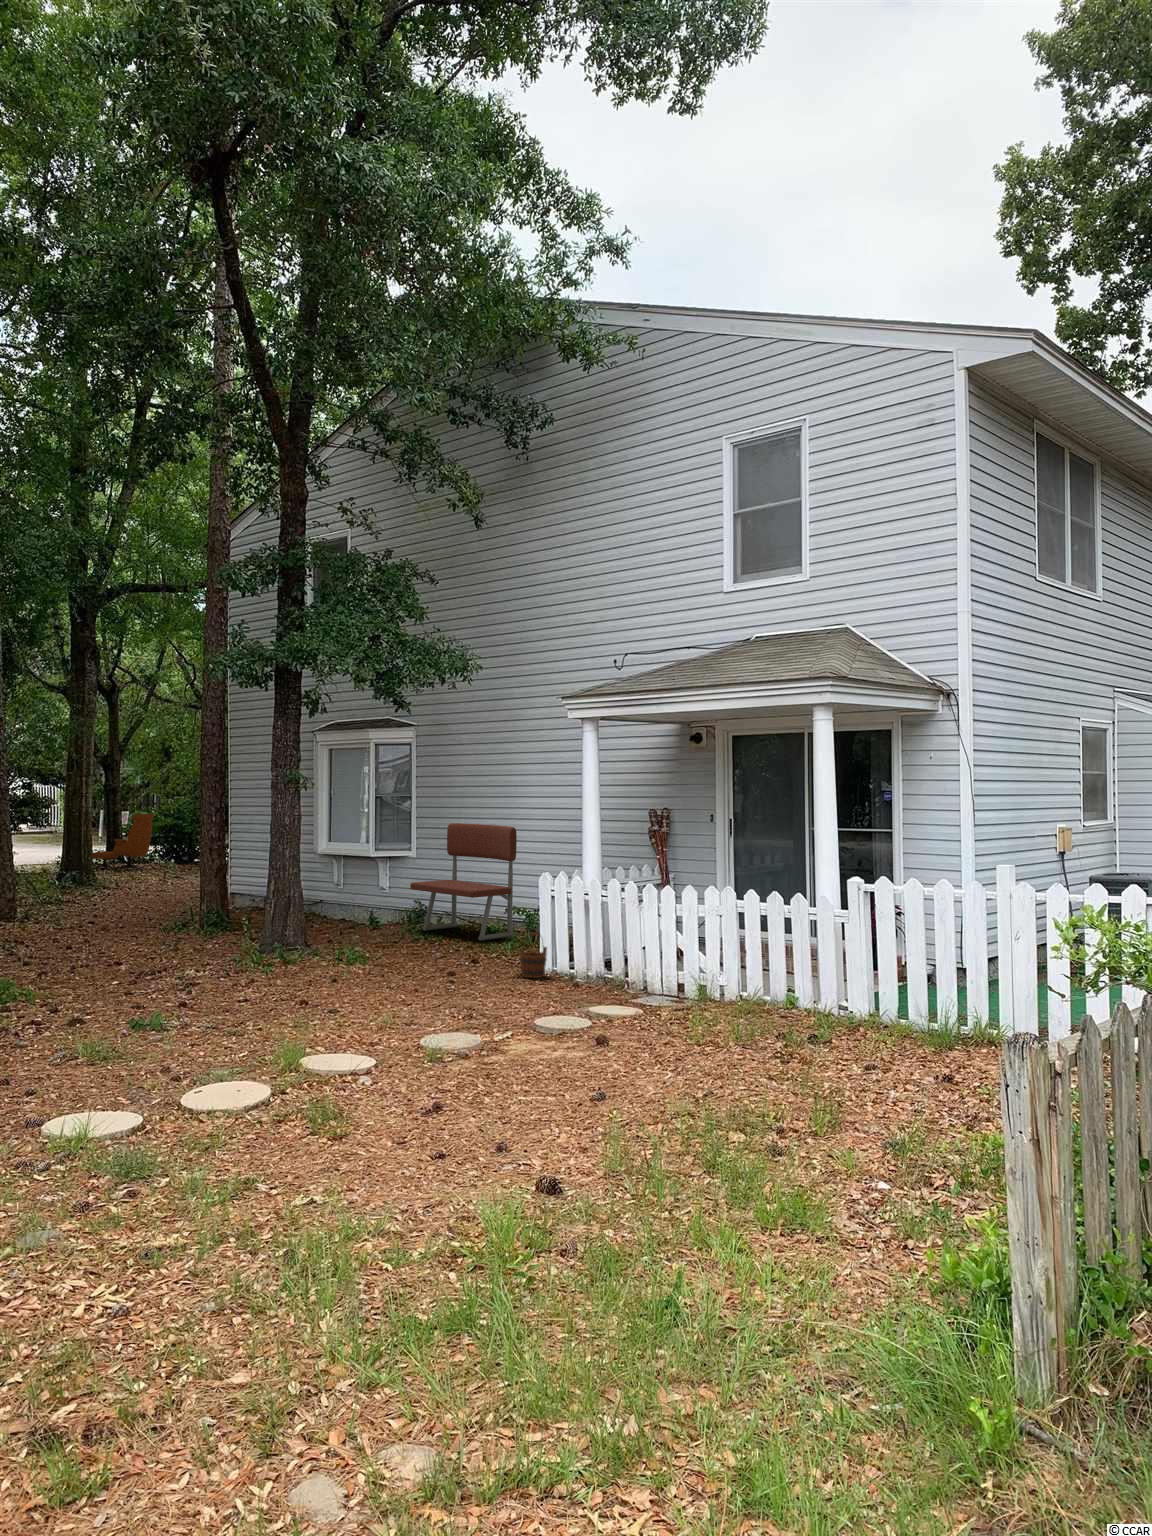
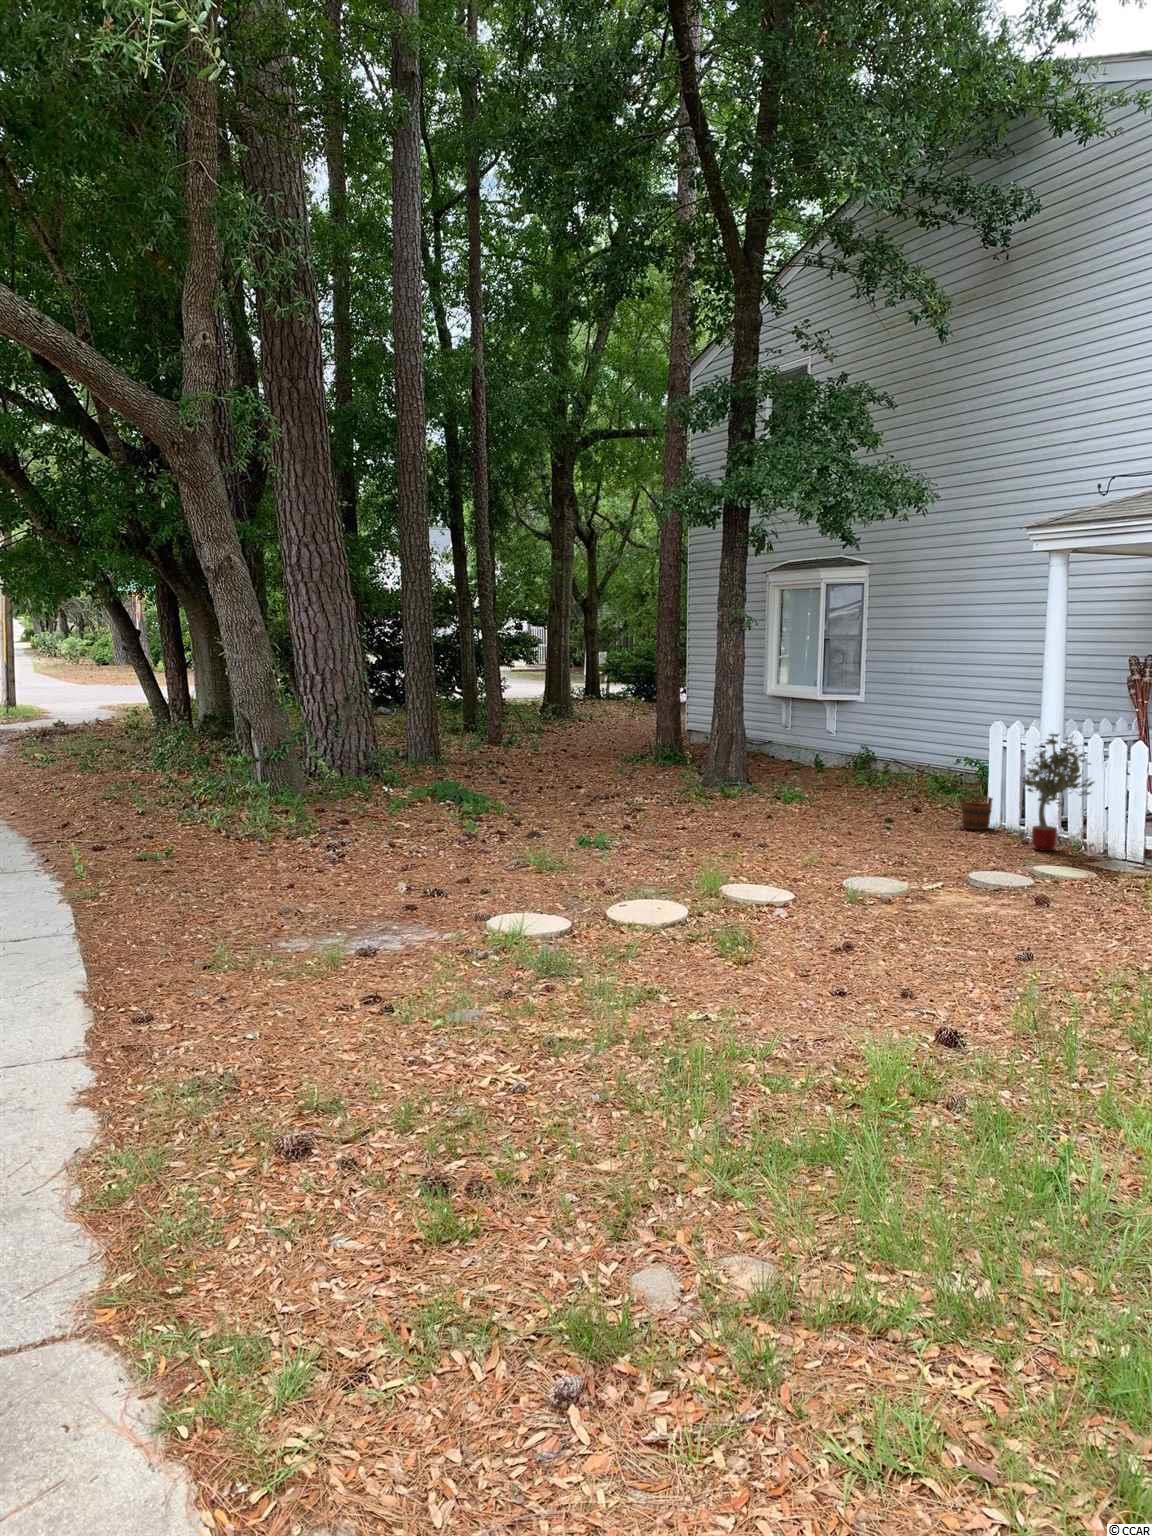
lounge chair: present [92,814,154,871] -> none [573,665,623,717]
bench: present [410,823,517,941] -> none [852,669,967,790]
potted tree: none [572,886,634,995] -> present [1023,734,1094,851]

